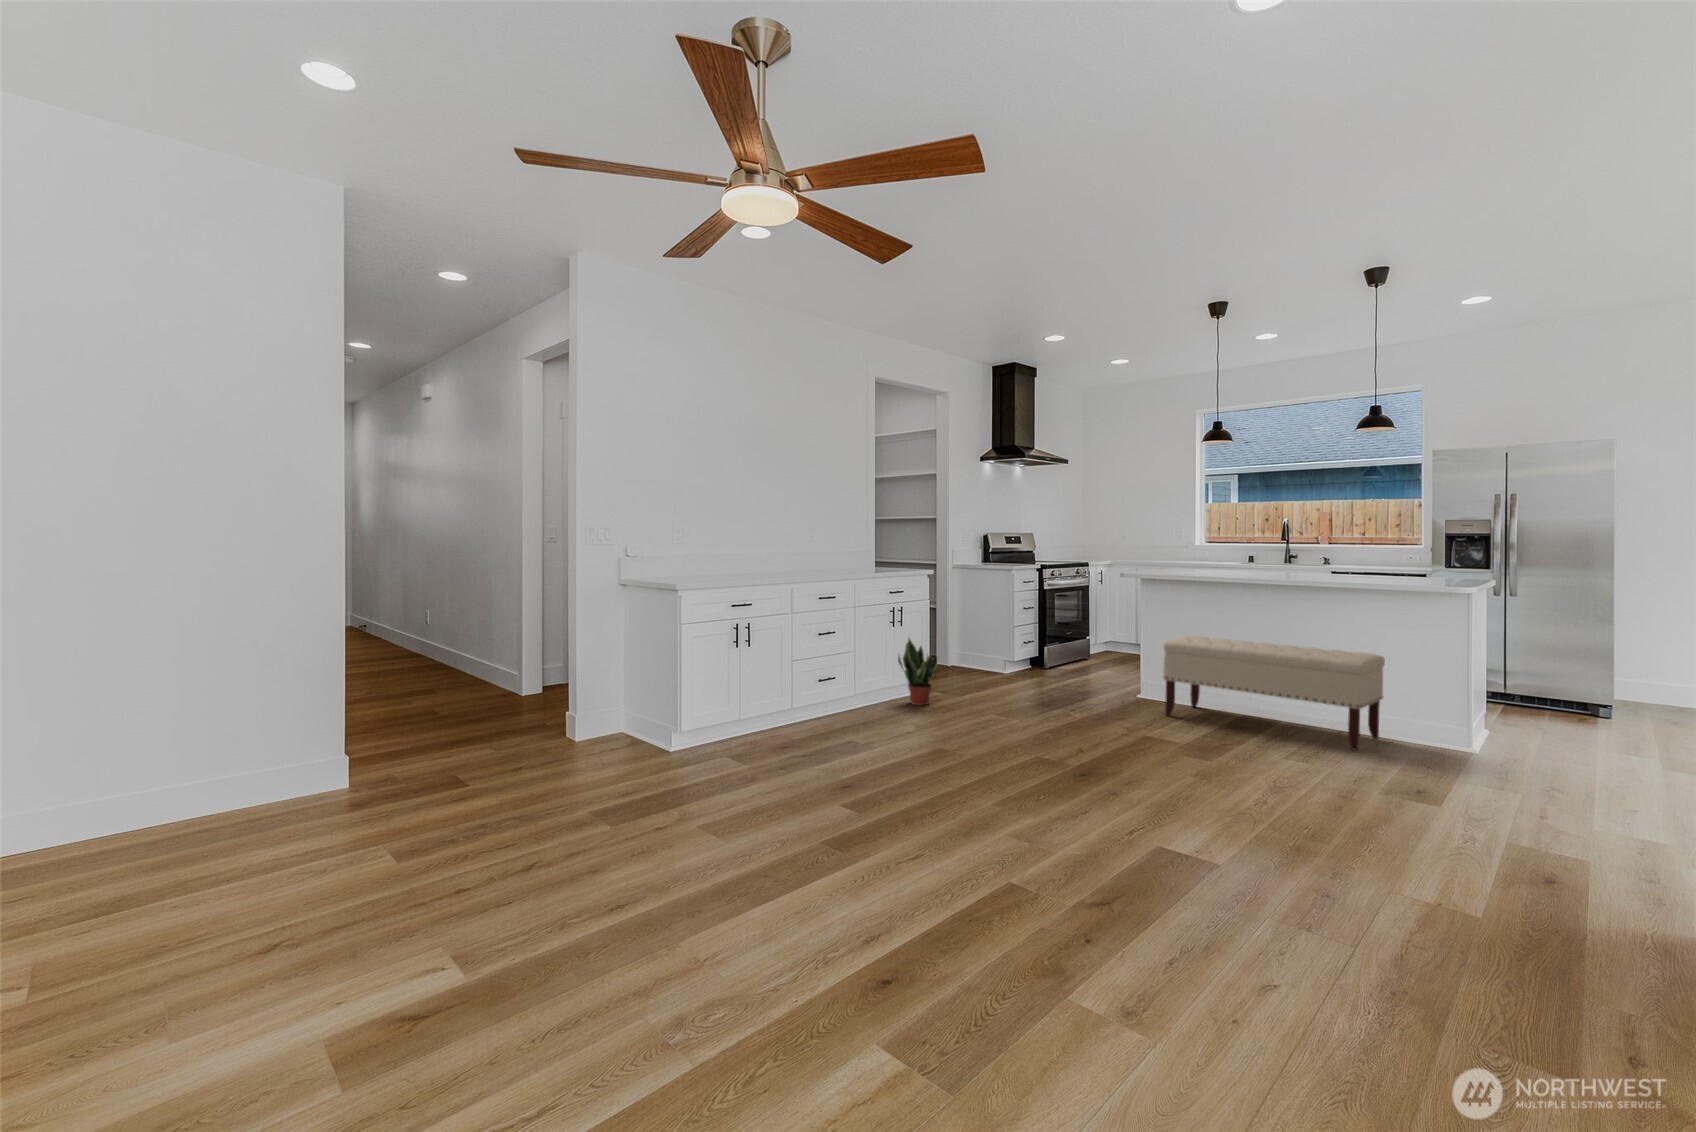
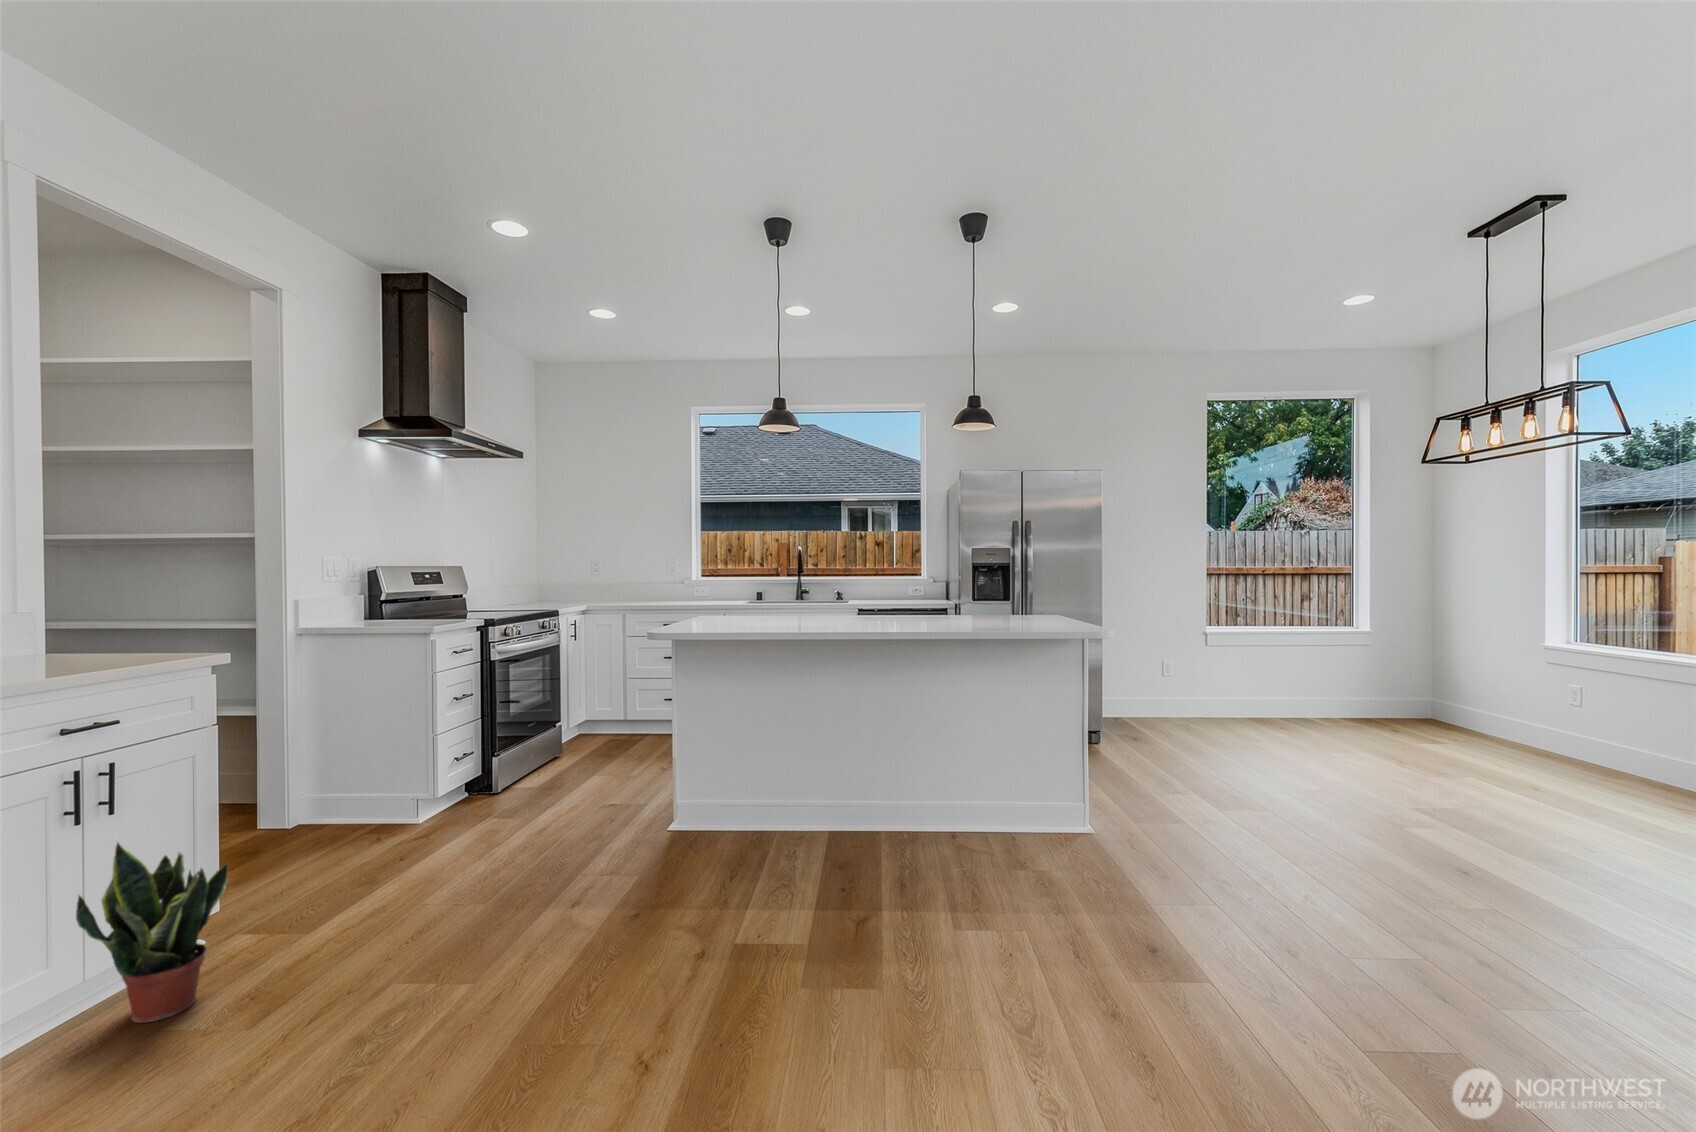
bench: present [1163,636,1385,750] -> none [729,722,1028,880]

